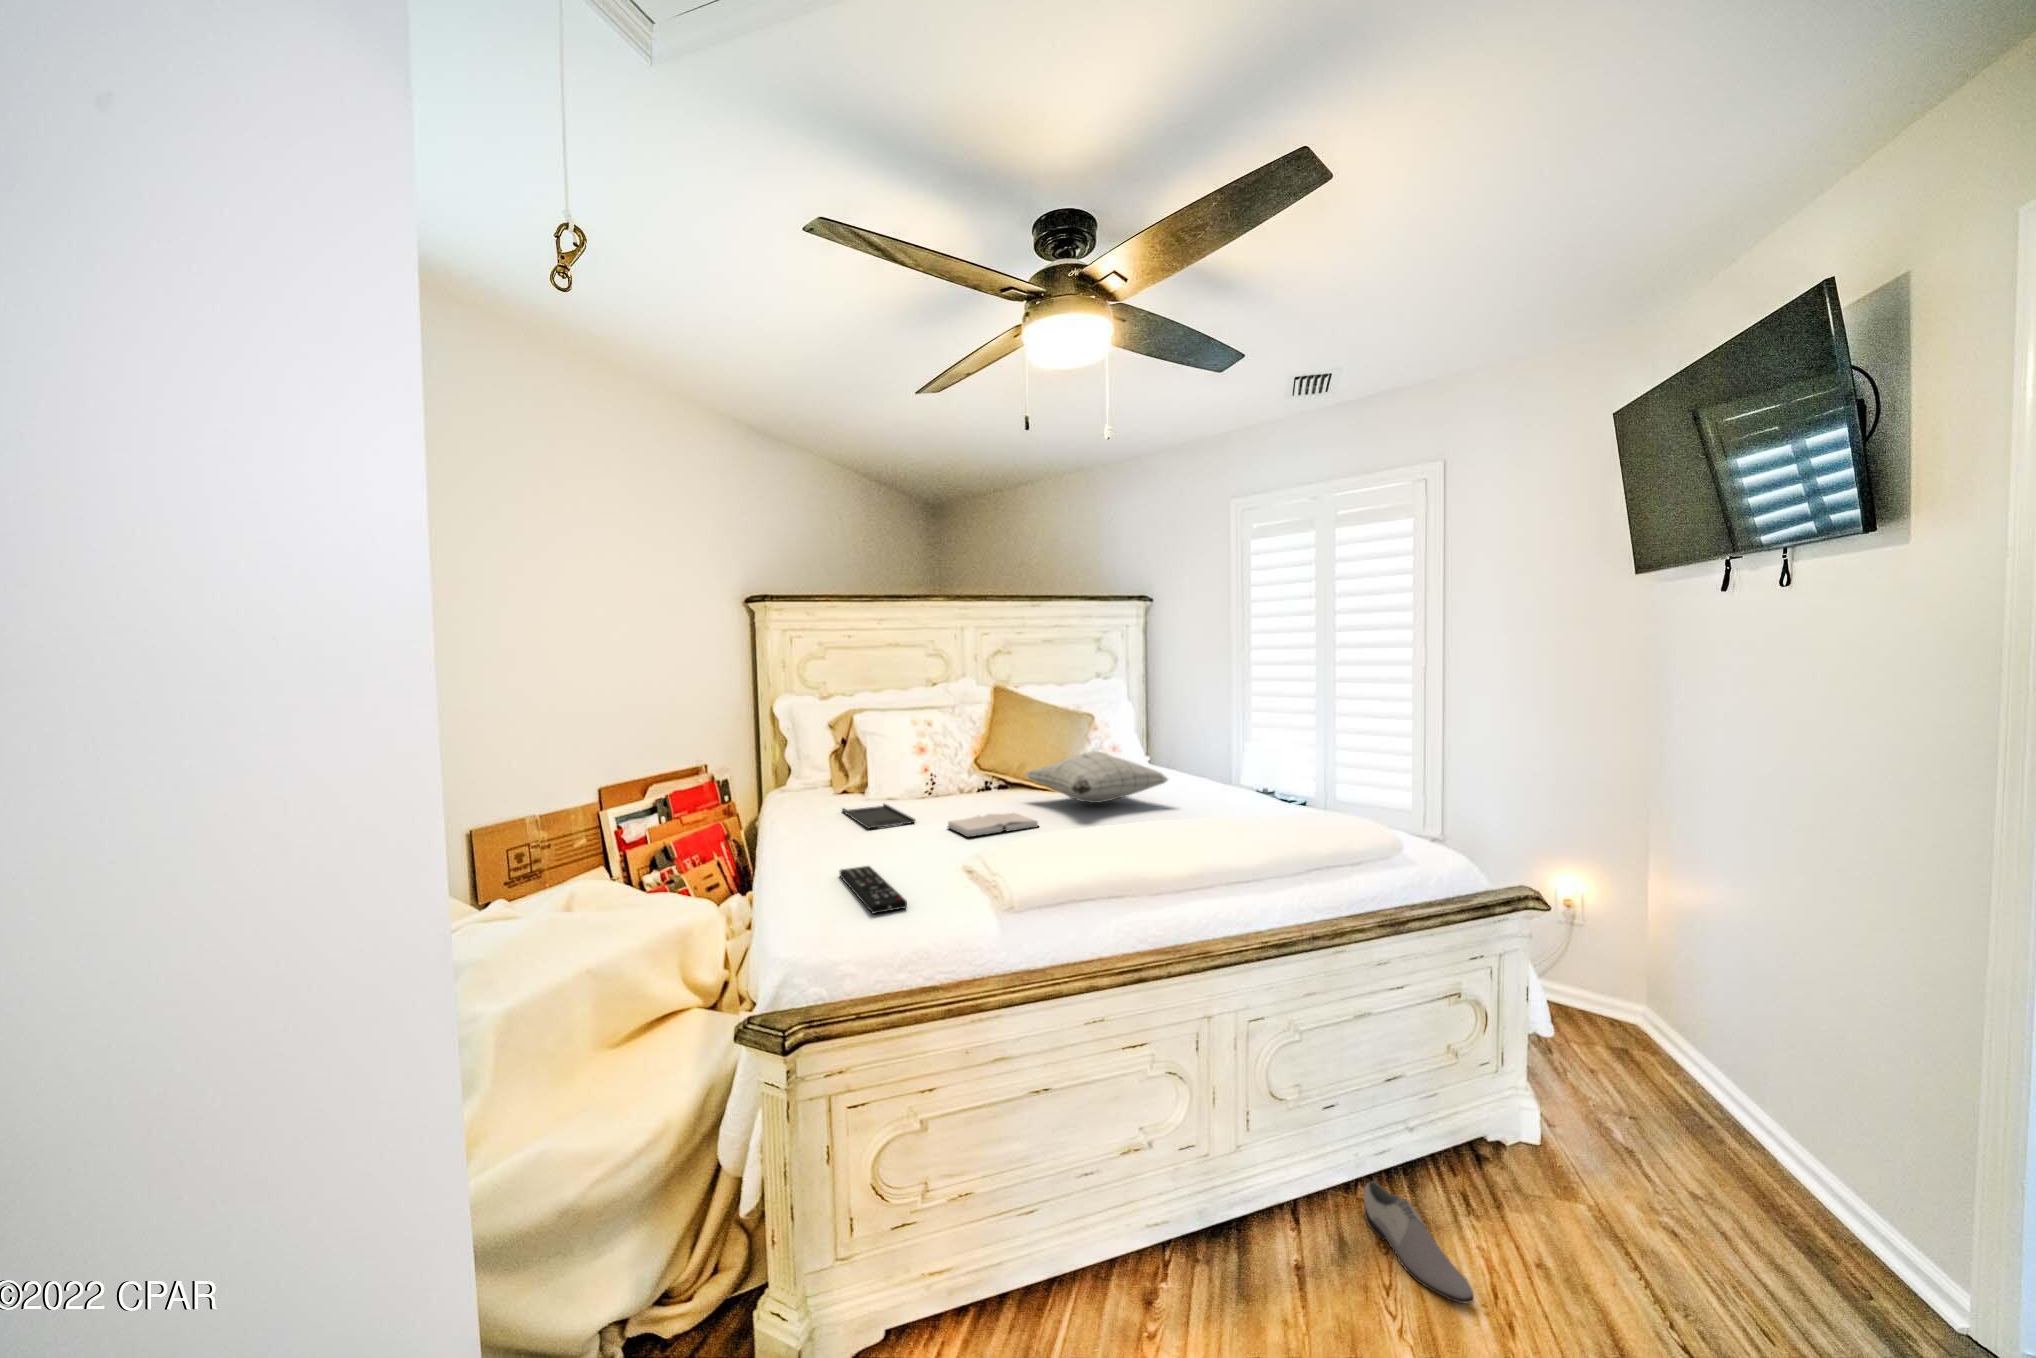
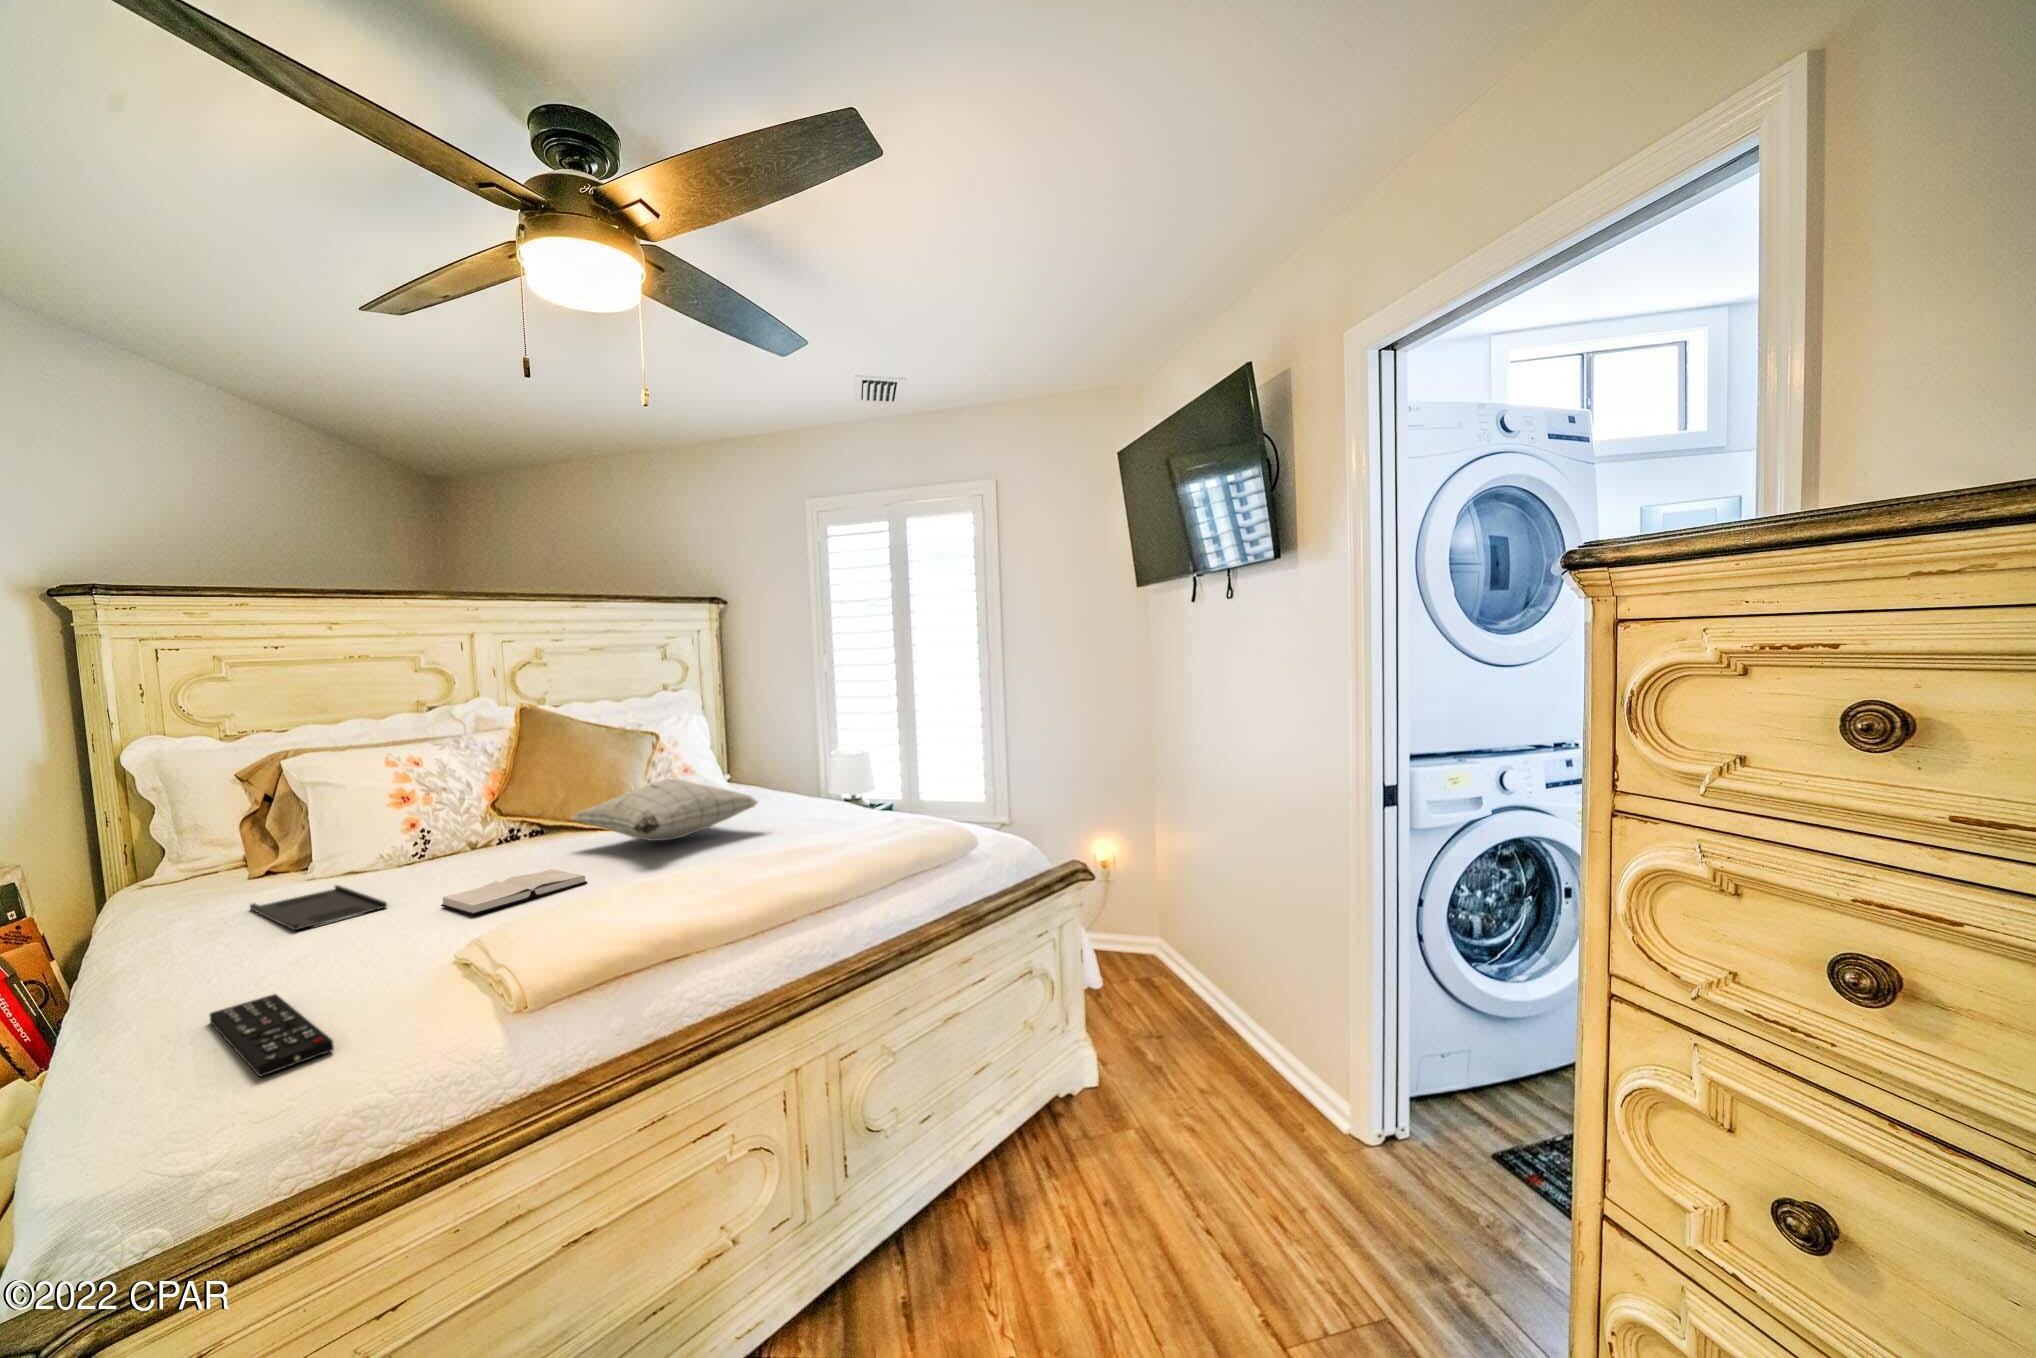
shoe: present [1364,1181,1474,1303] -> none [962,1179,1054,1271]

